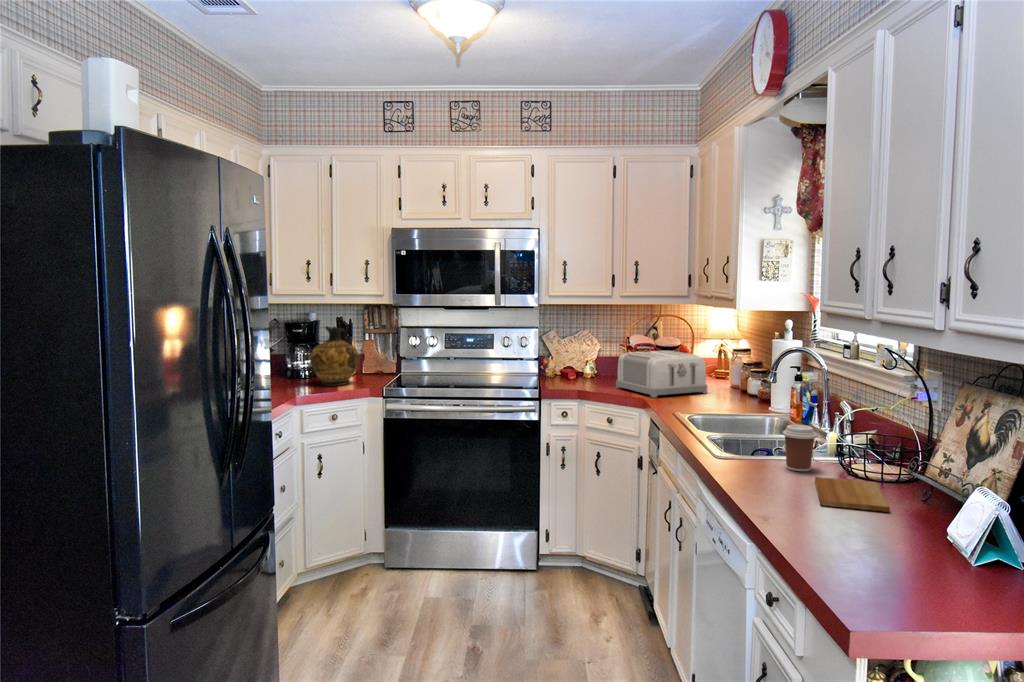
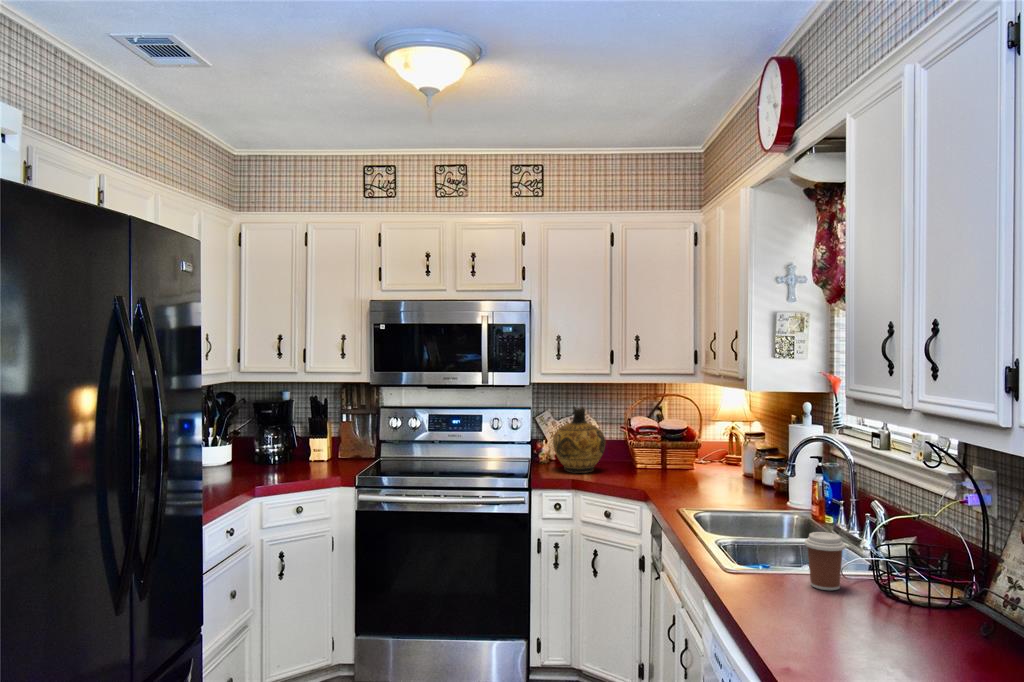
ceramic jug: present [310,326,359,386] -> present [553,406,606,473]
toaster: present [616,351,707,398] -> none [616,434,719,489]
cutting board: present [815,477,890,512] -> none [845,599,940,651]

